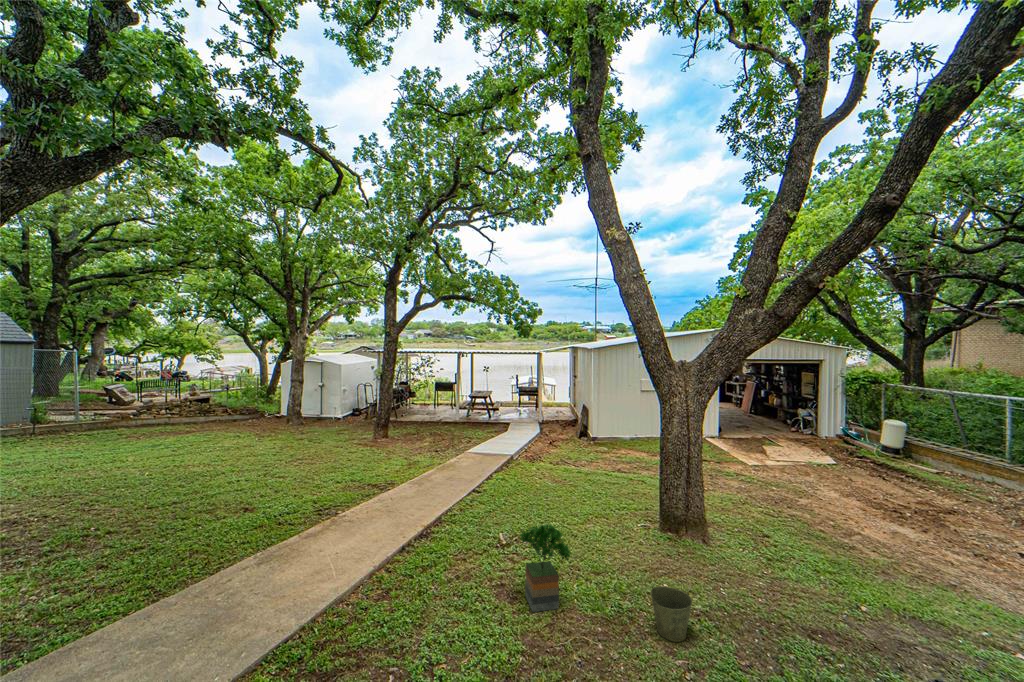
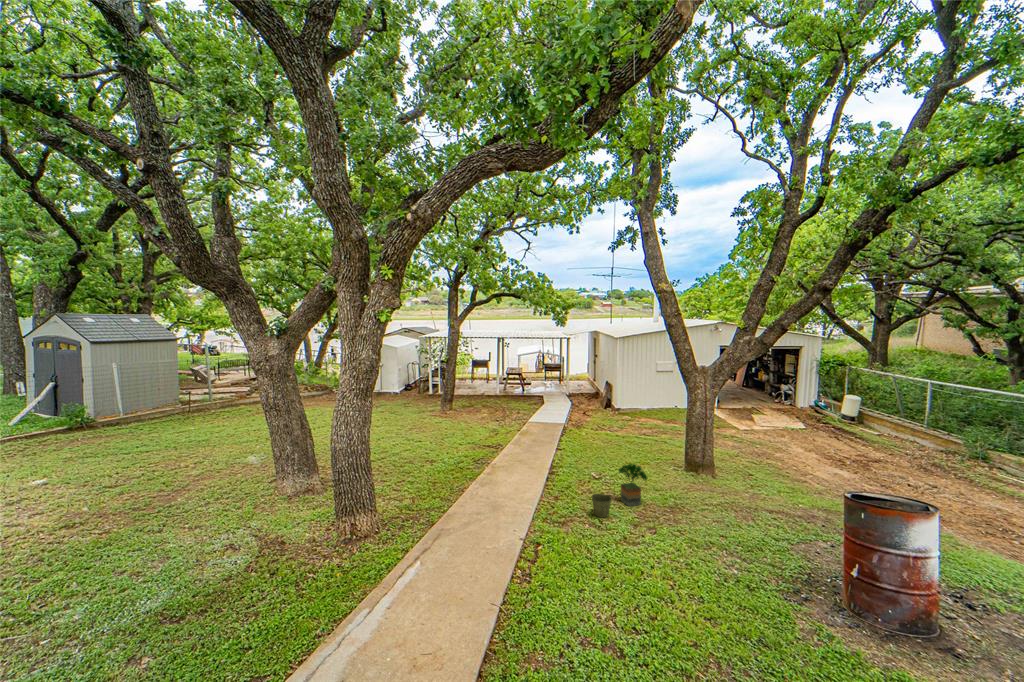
bucket: present [650,586,692,642] -> present [592,494,612,518]

